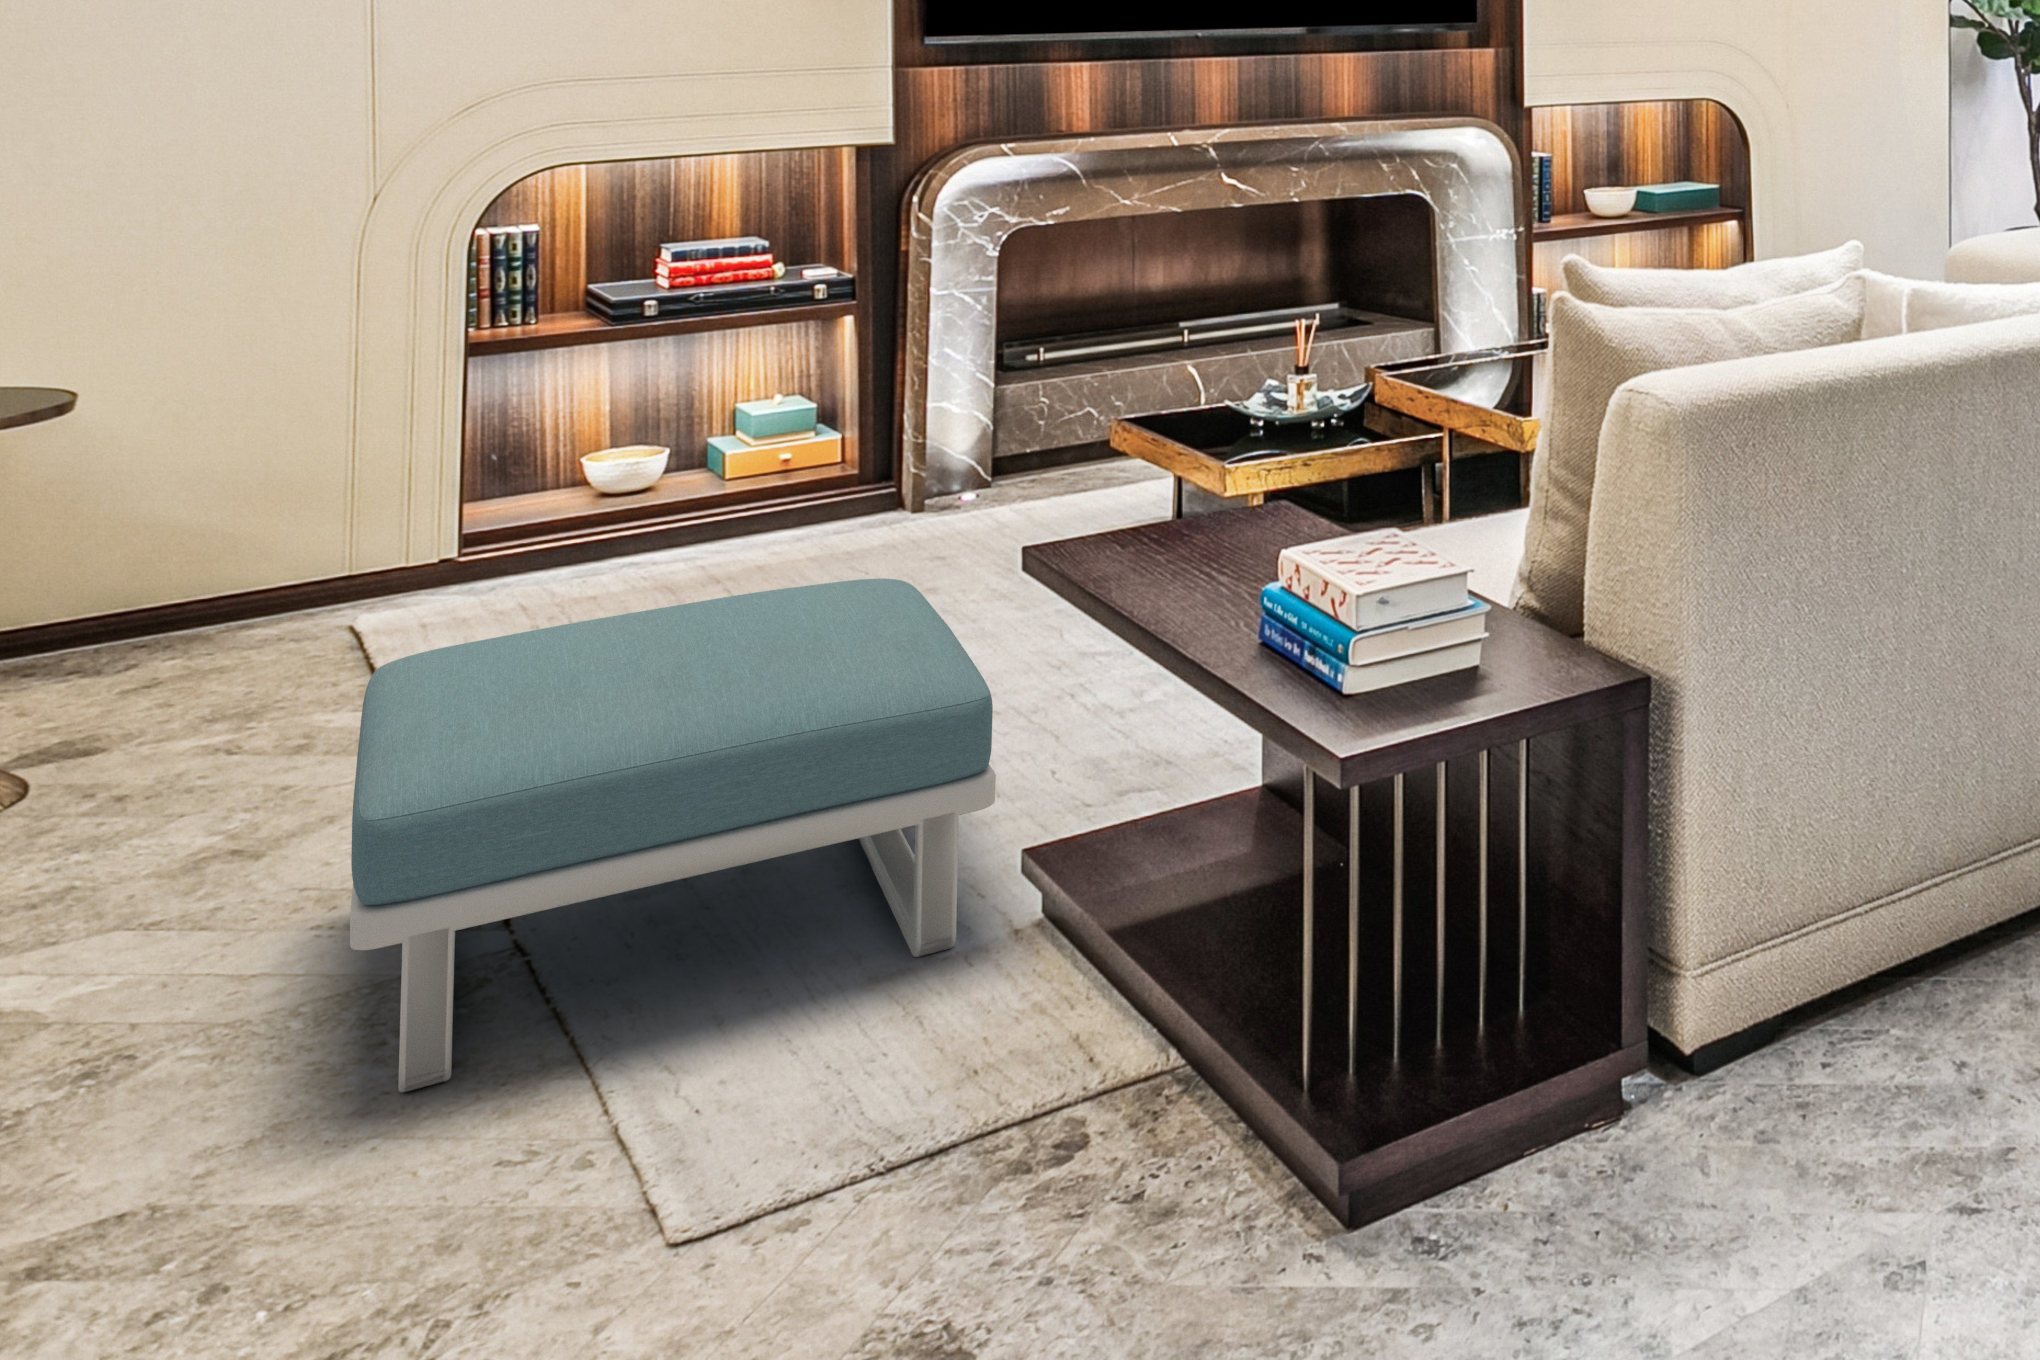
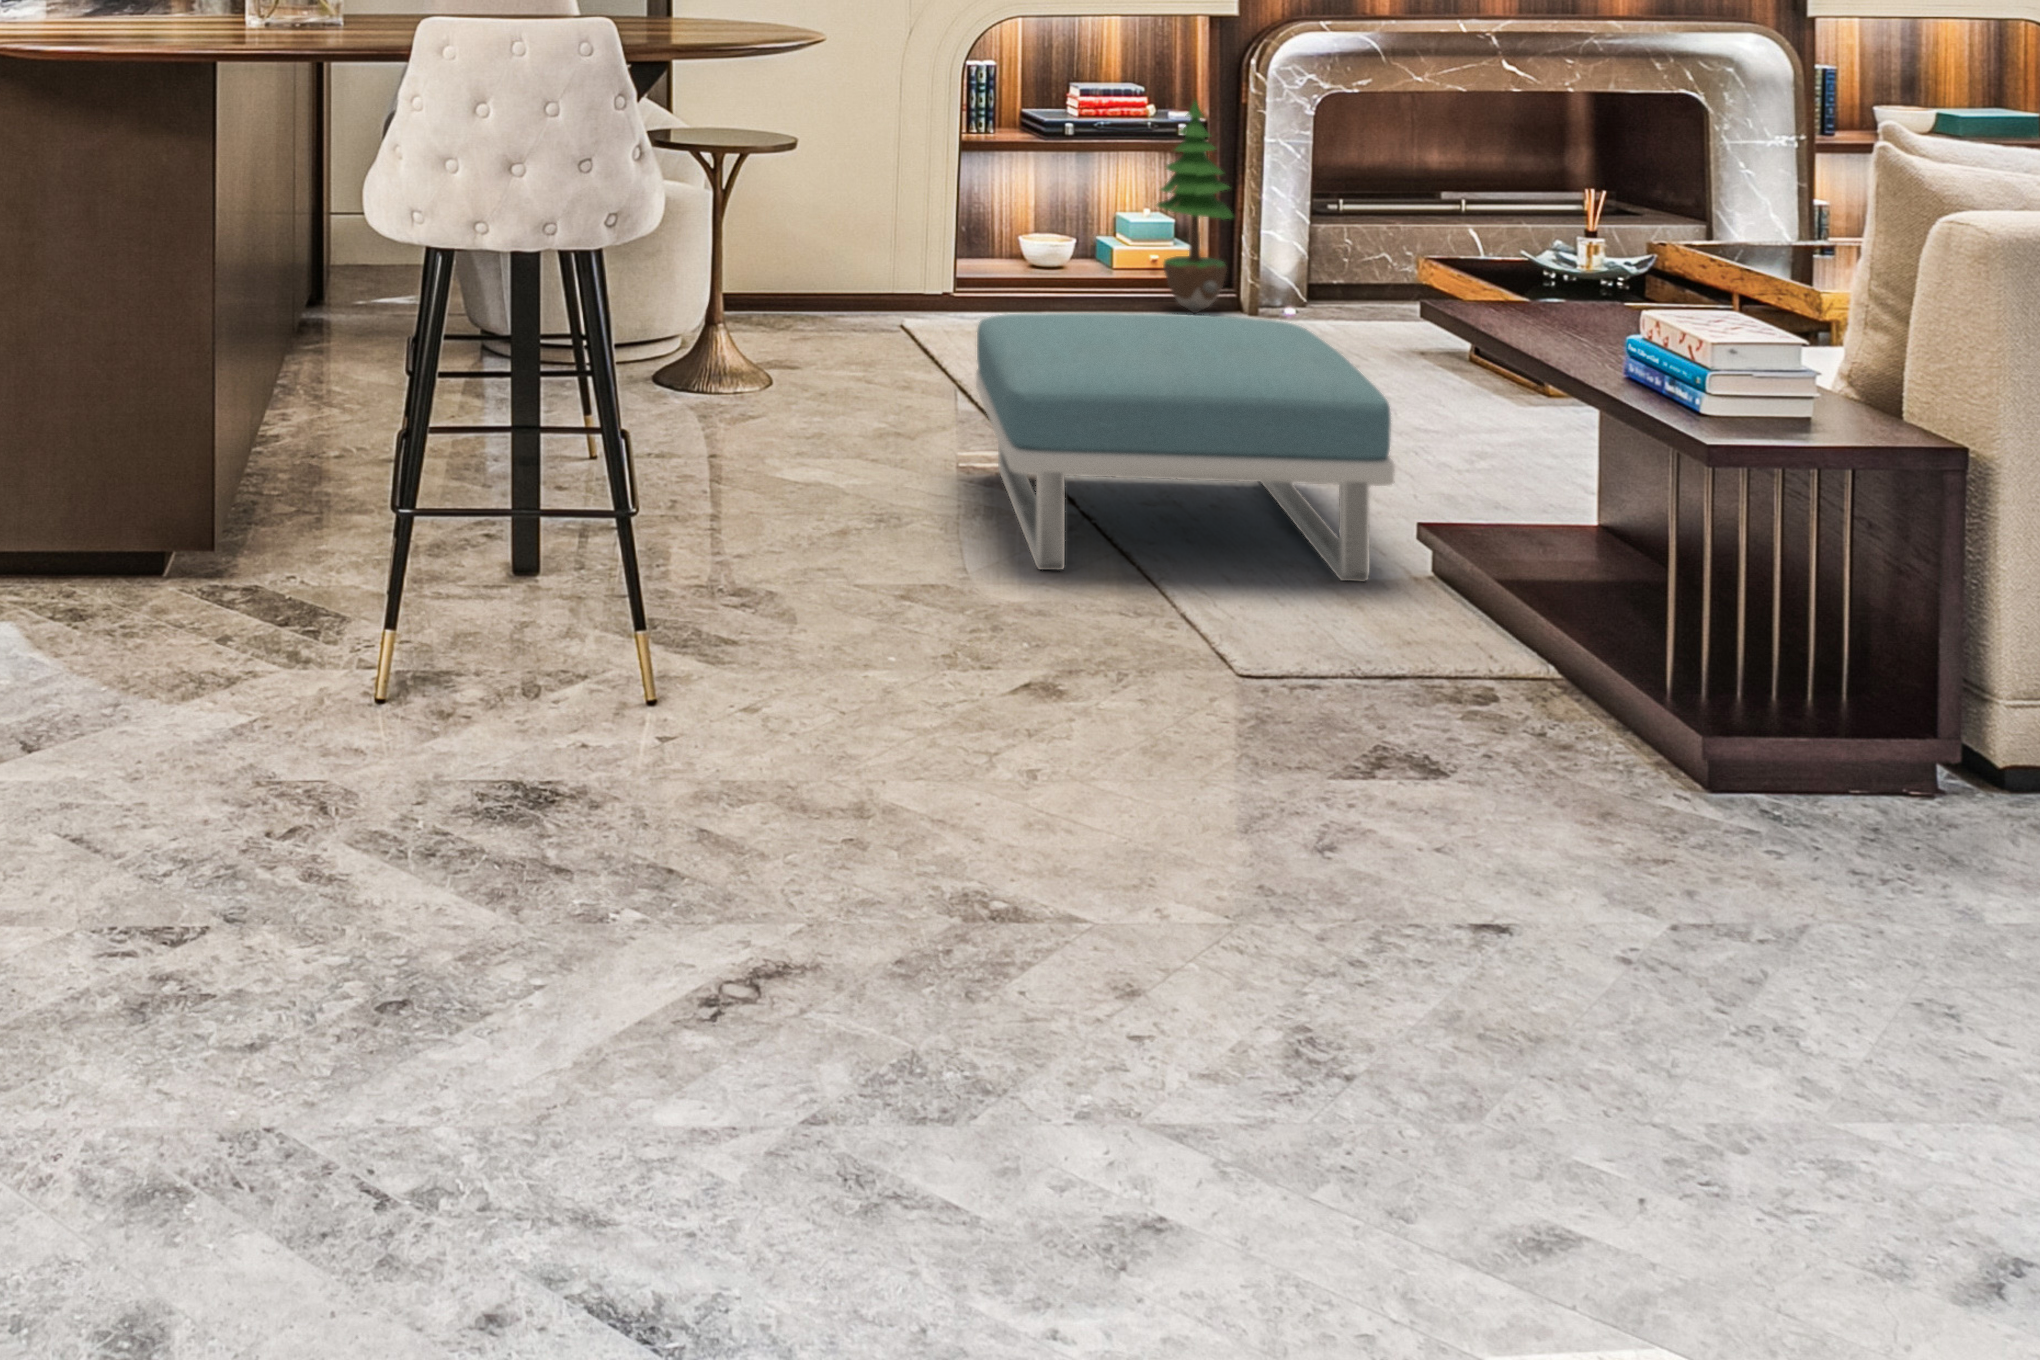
potted tree: none [776,252,888,527] -> present [1157,101,1233,313]

